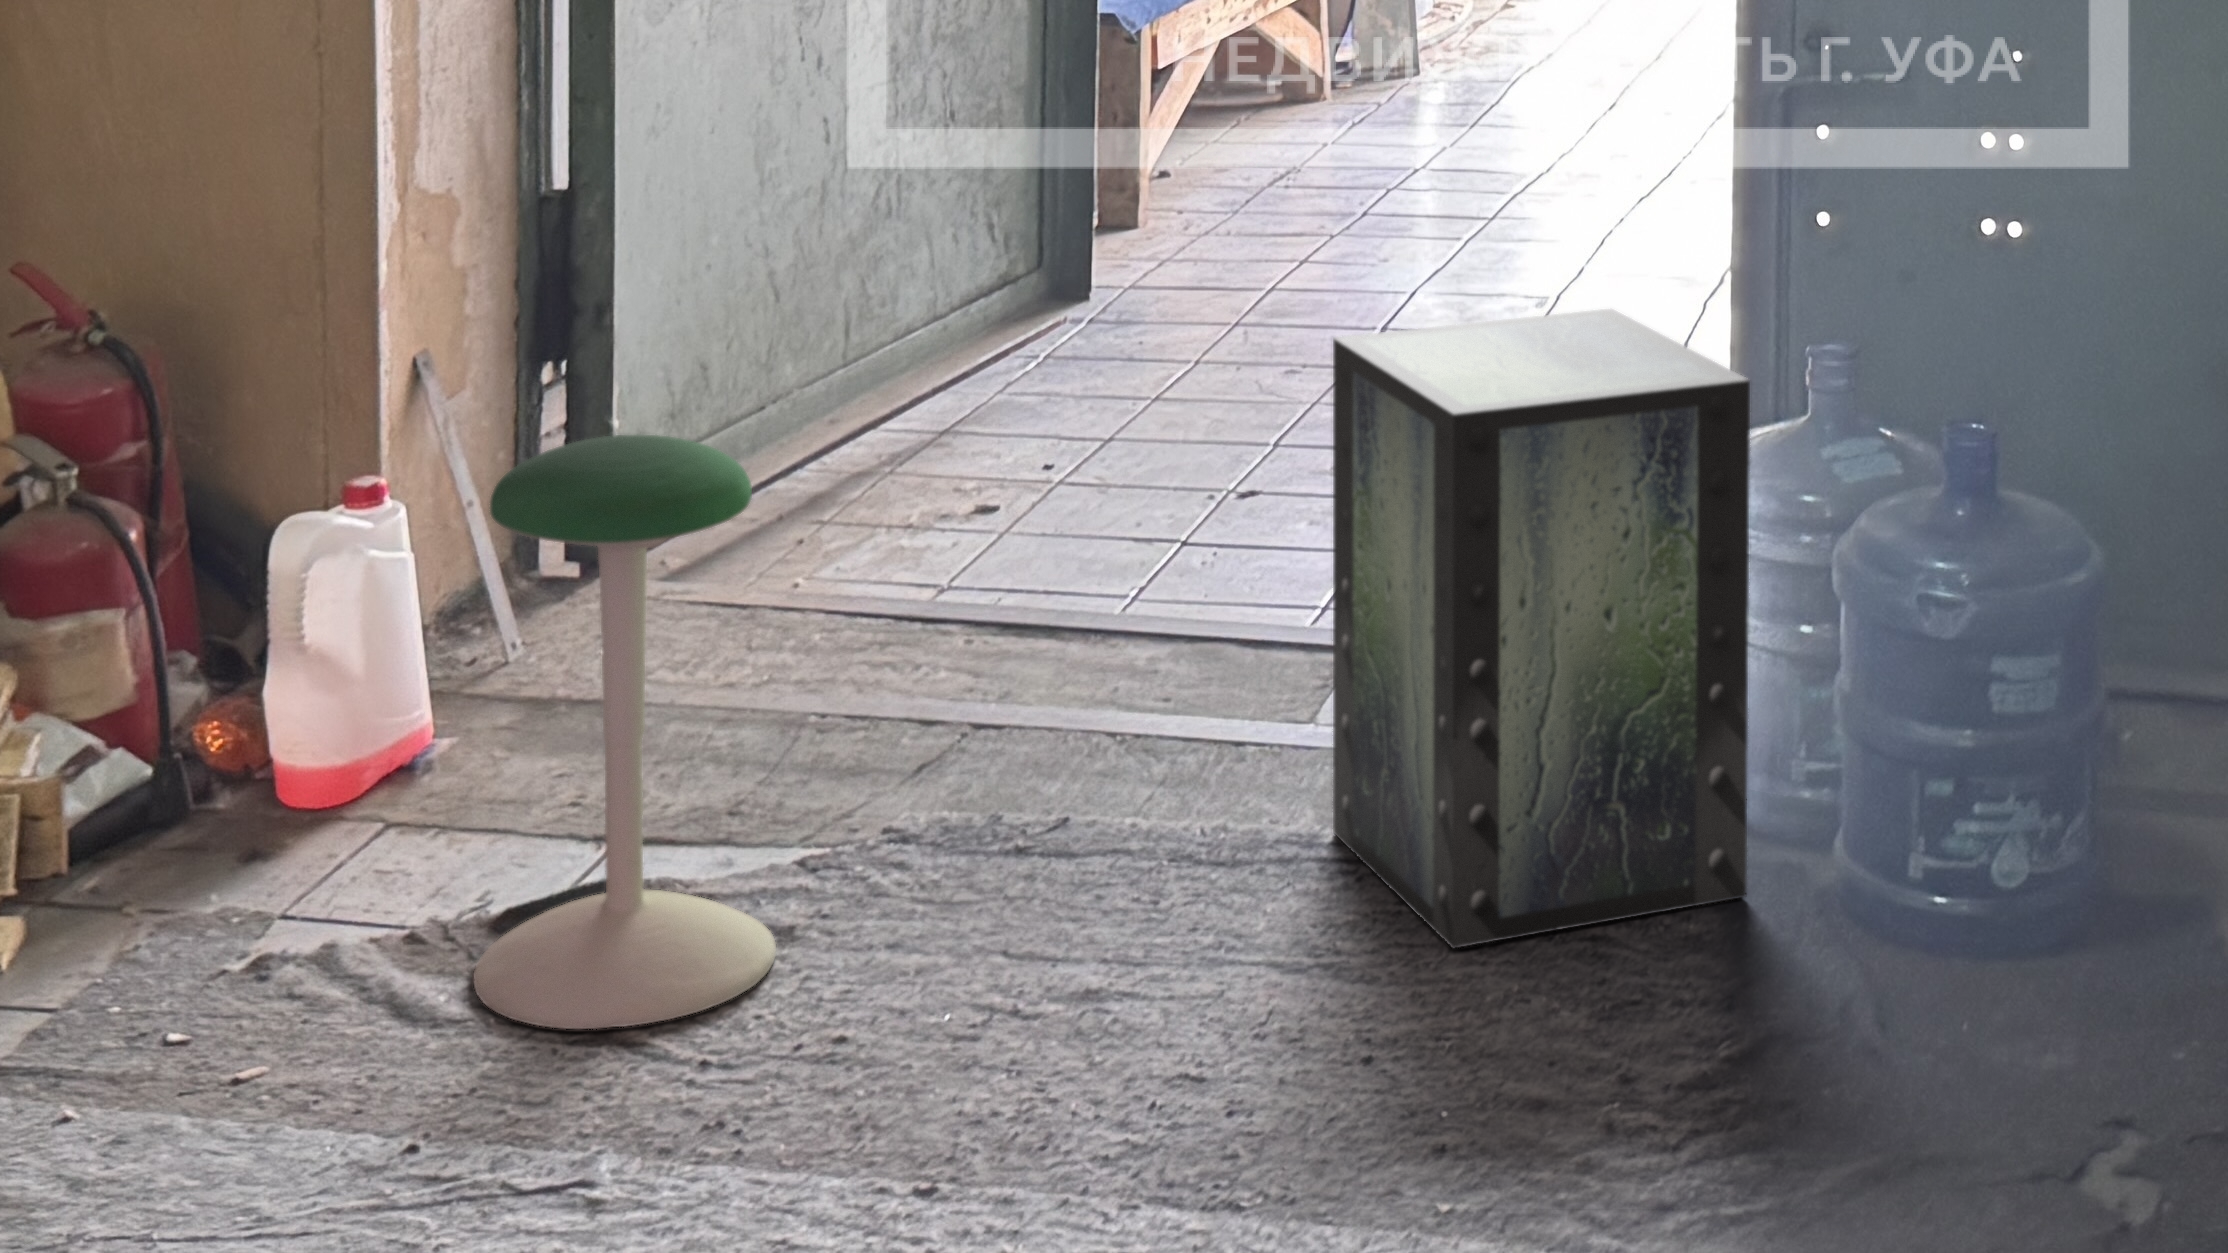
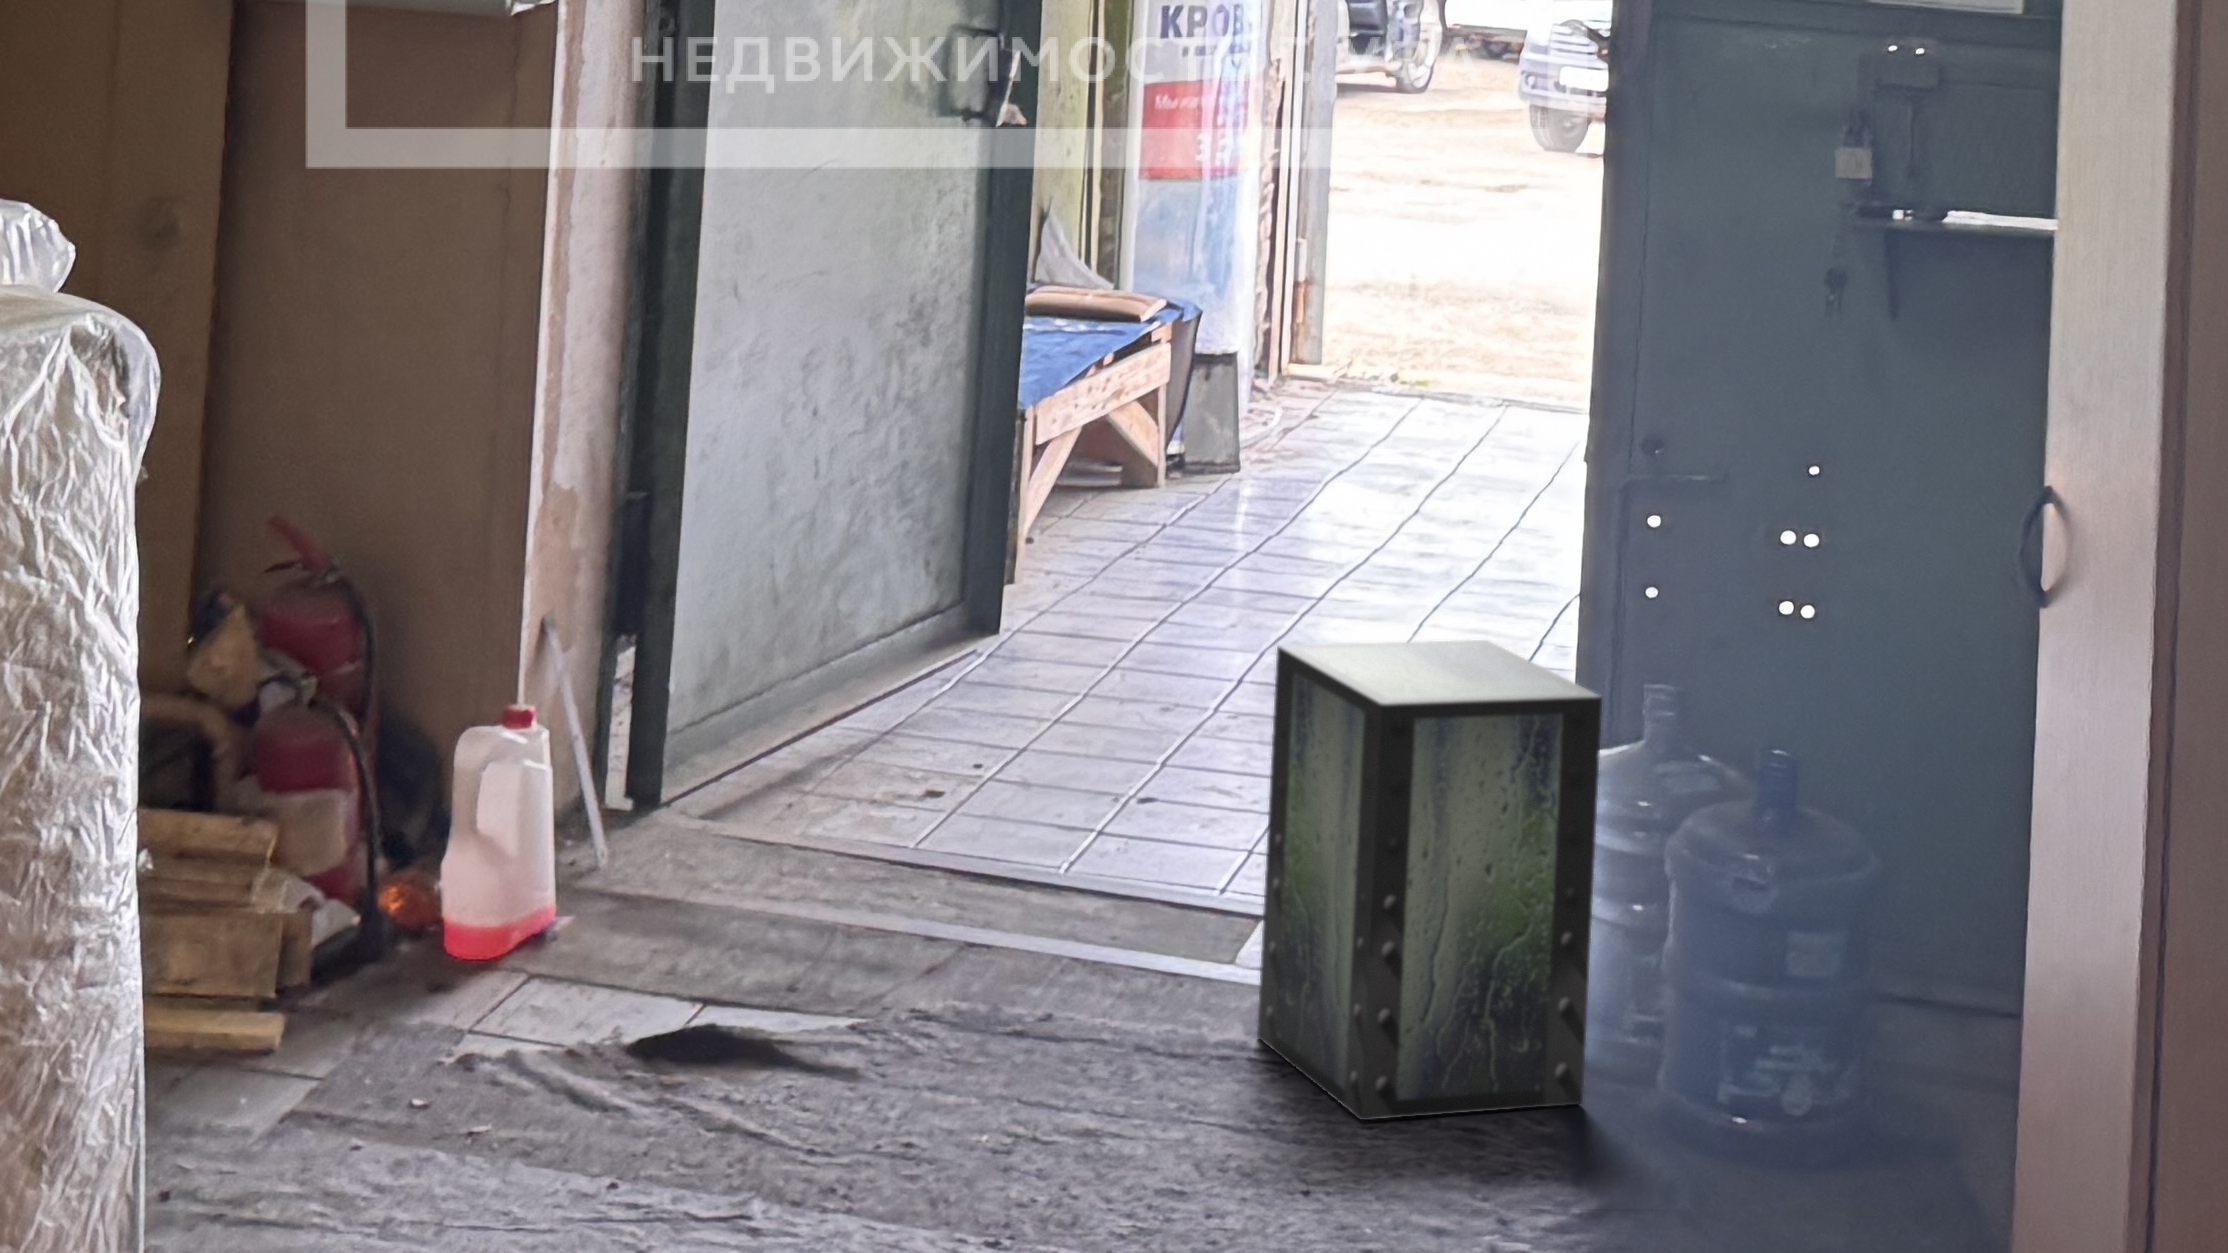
stool: present [474,435,776,1029] -> none [628,678,855,1123]

